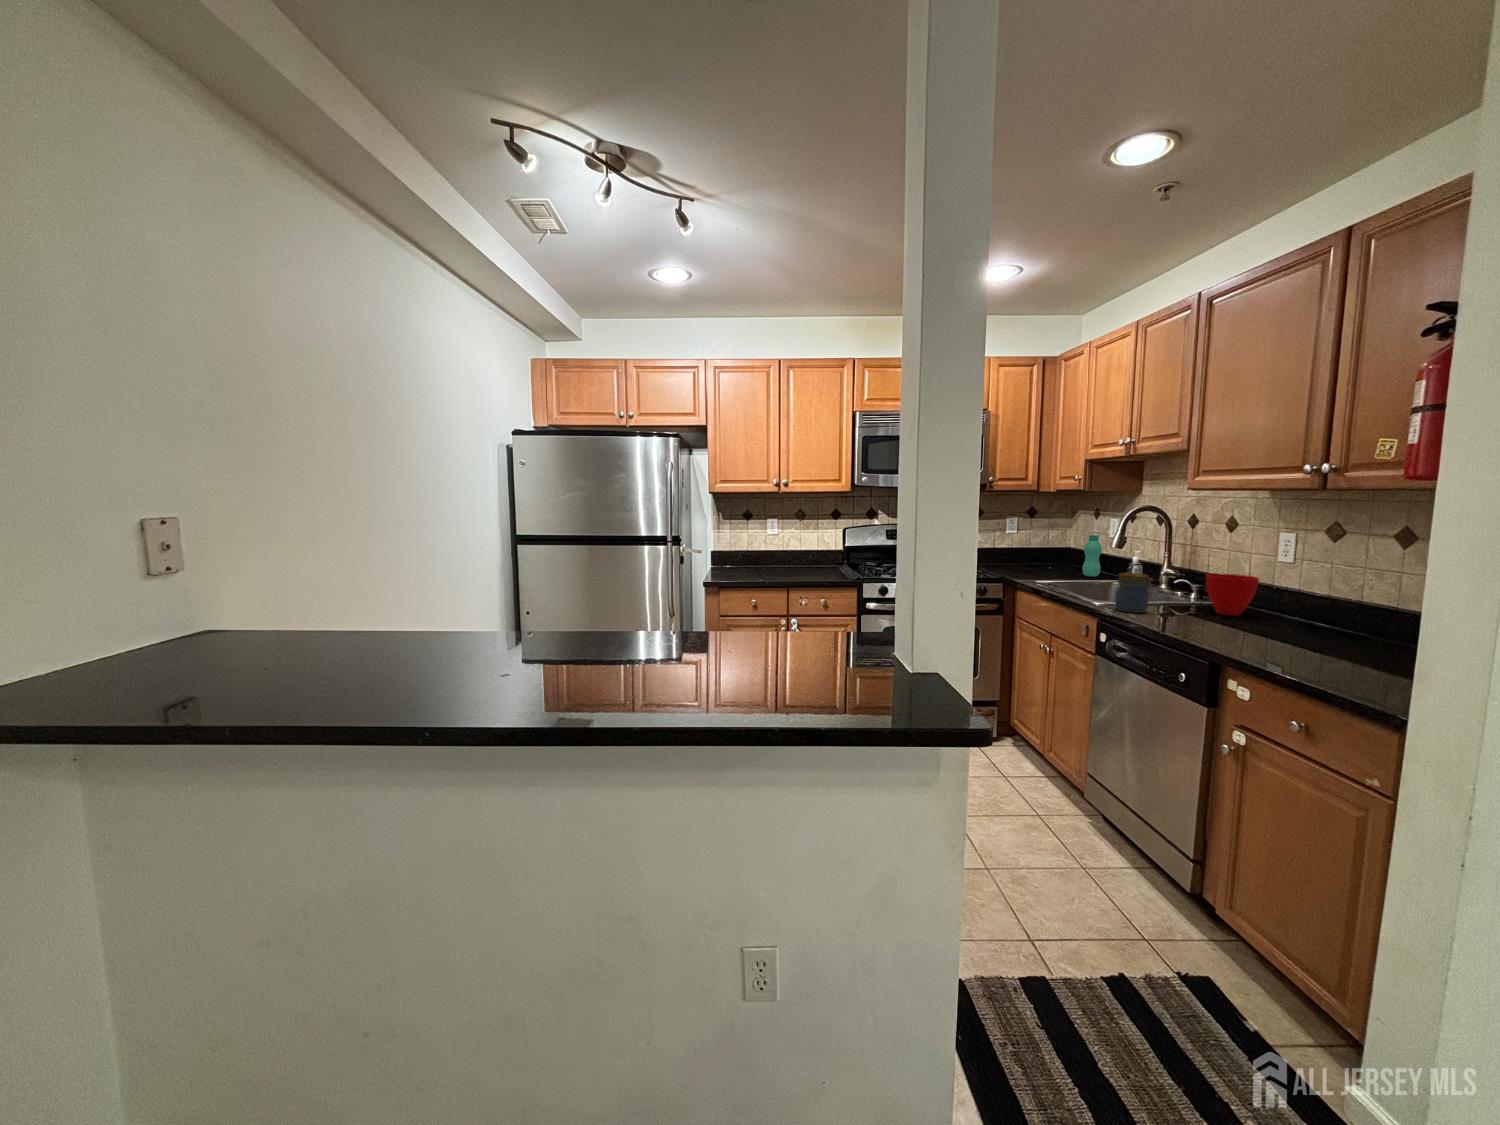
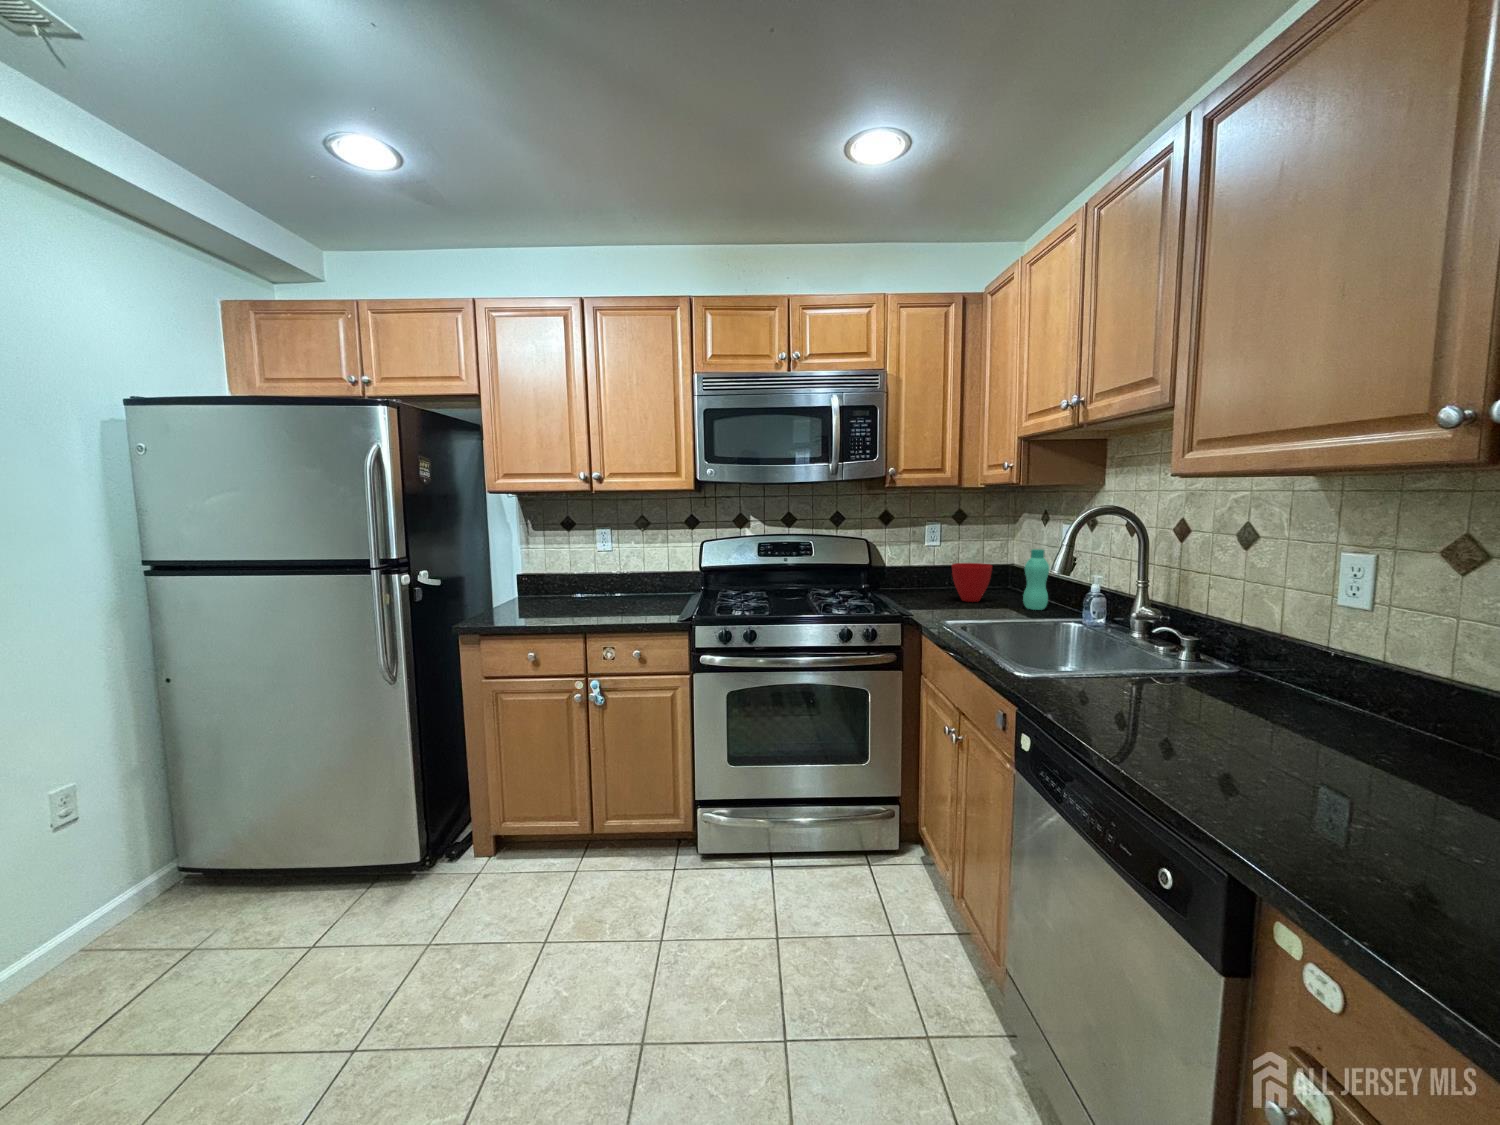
jar: present [1115,572,1152,613] -> none [1049,626,1114,703]
cup: present [1206,573,1259,616] -> present [952,563,992,602]

